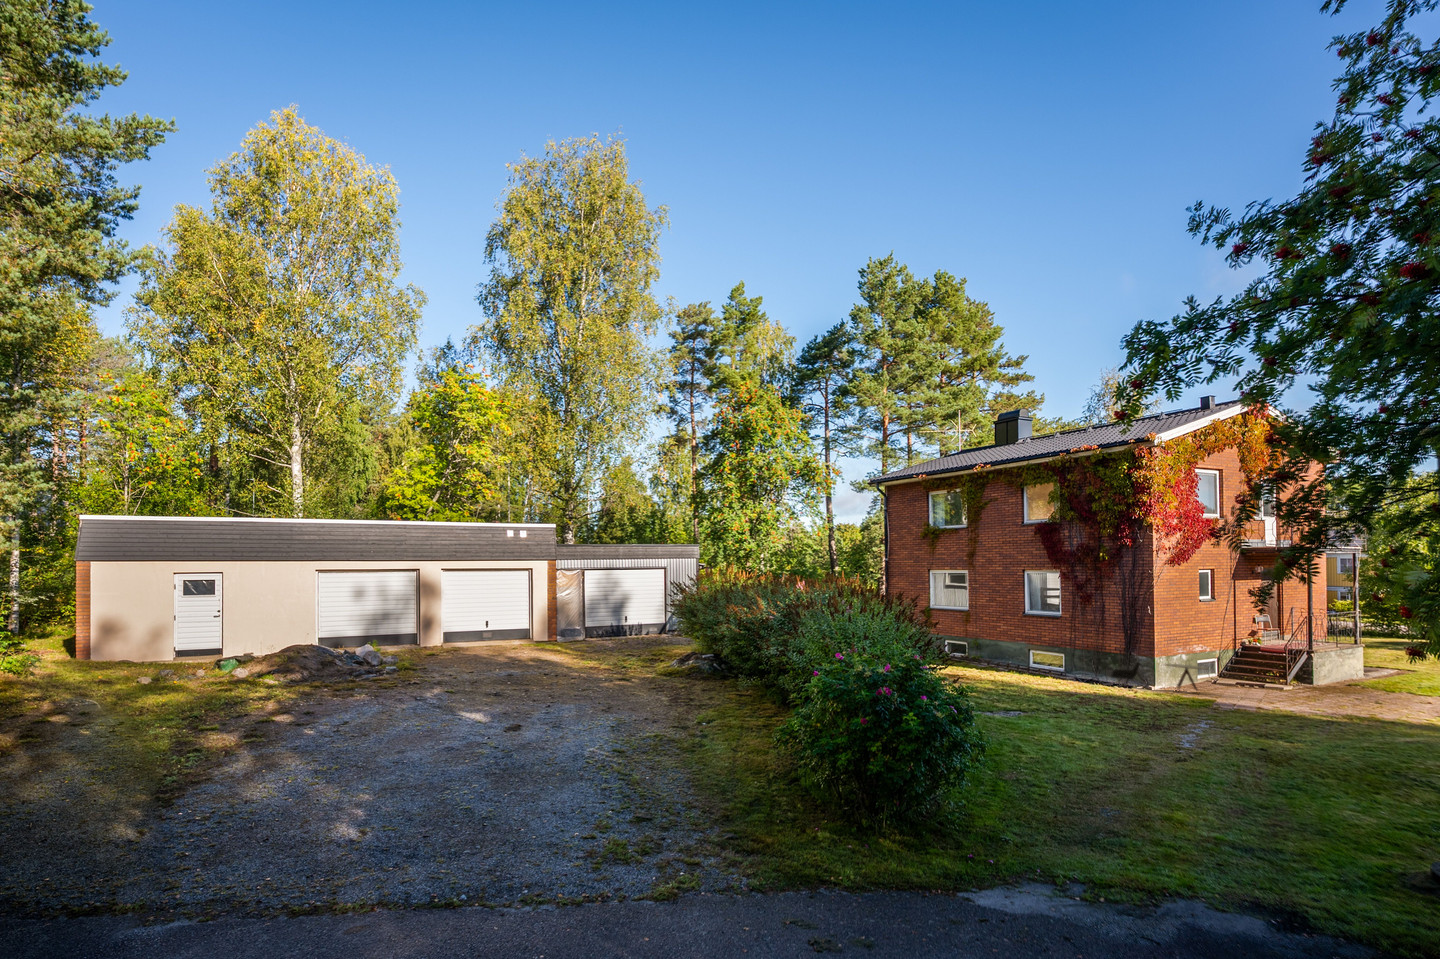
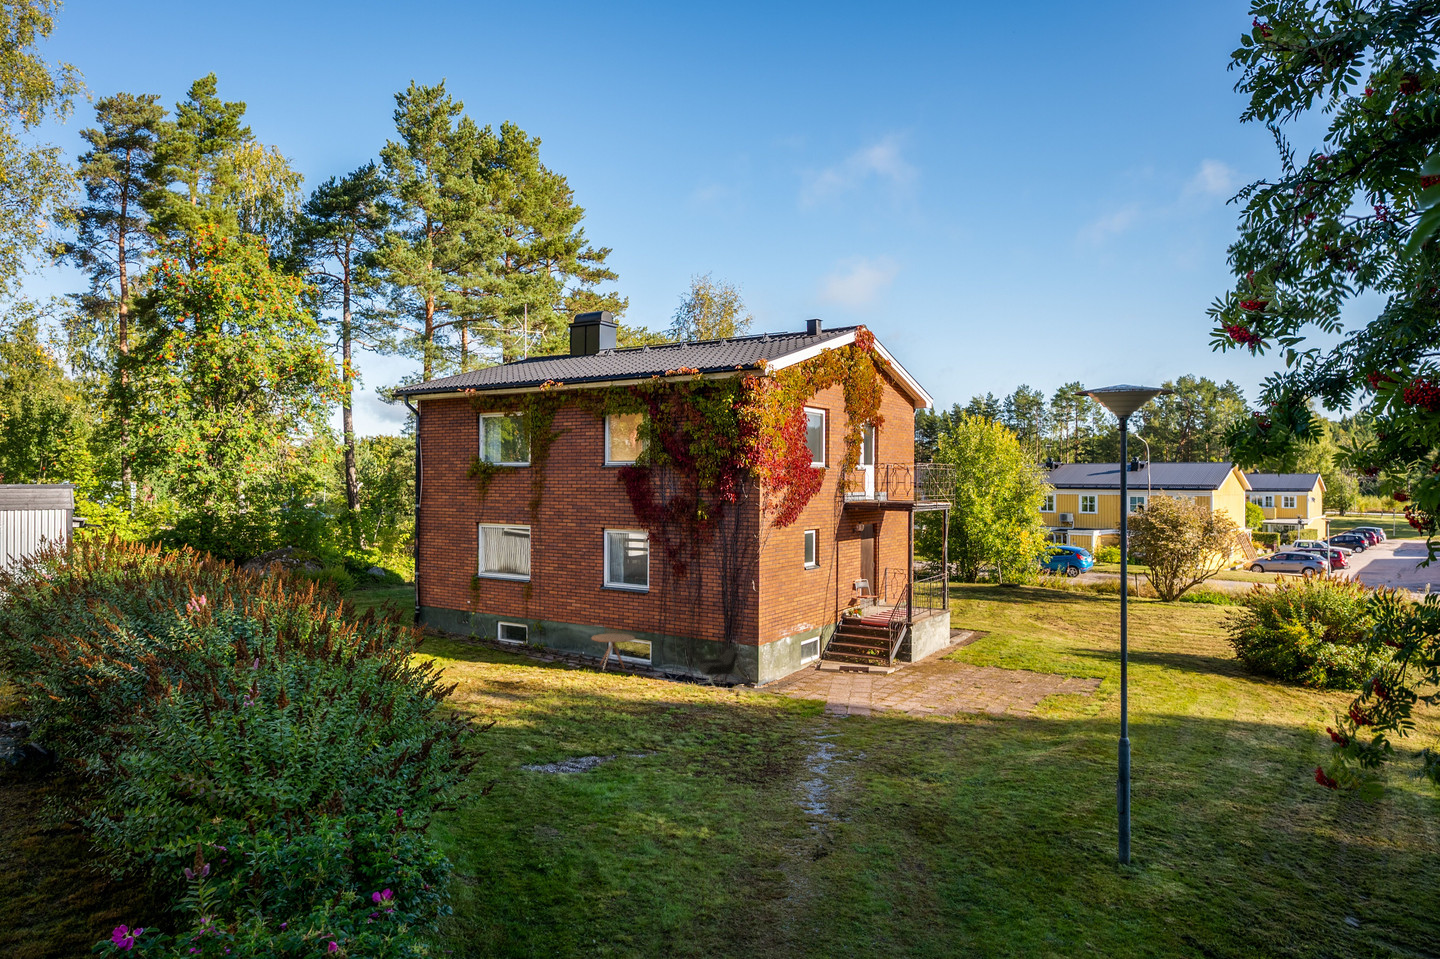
round table: present [1166,664,1208,694] -> present [592,633,635,668]

